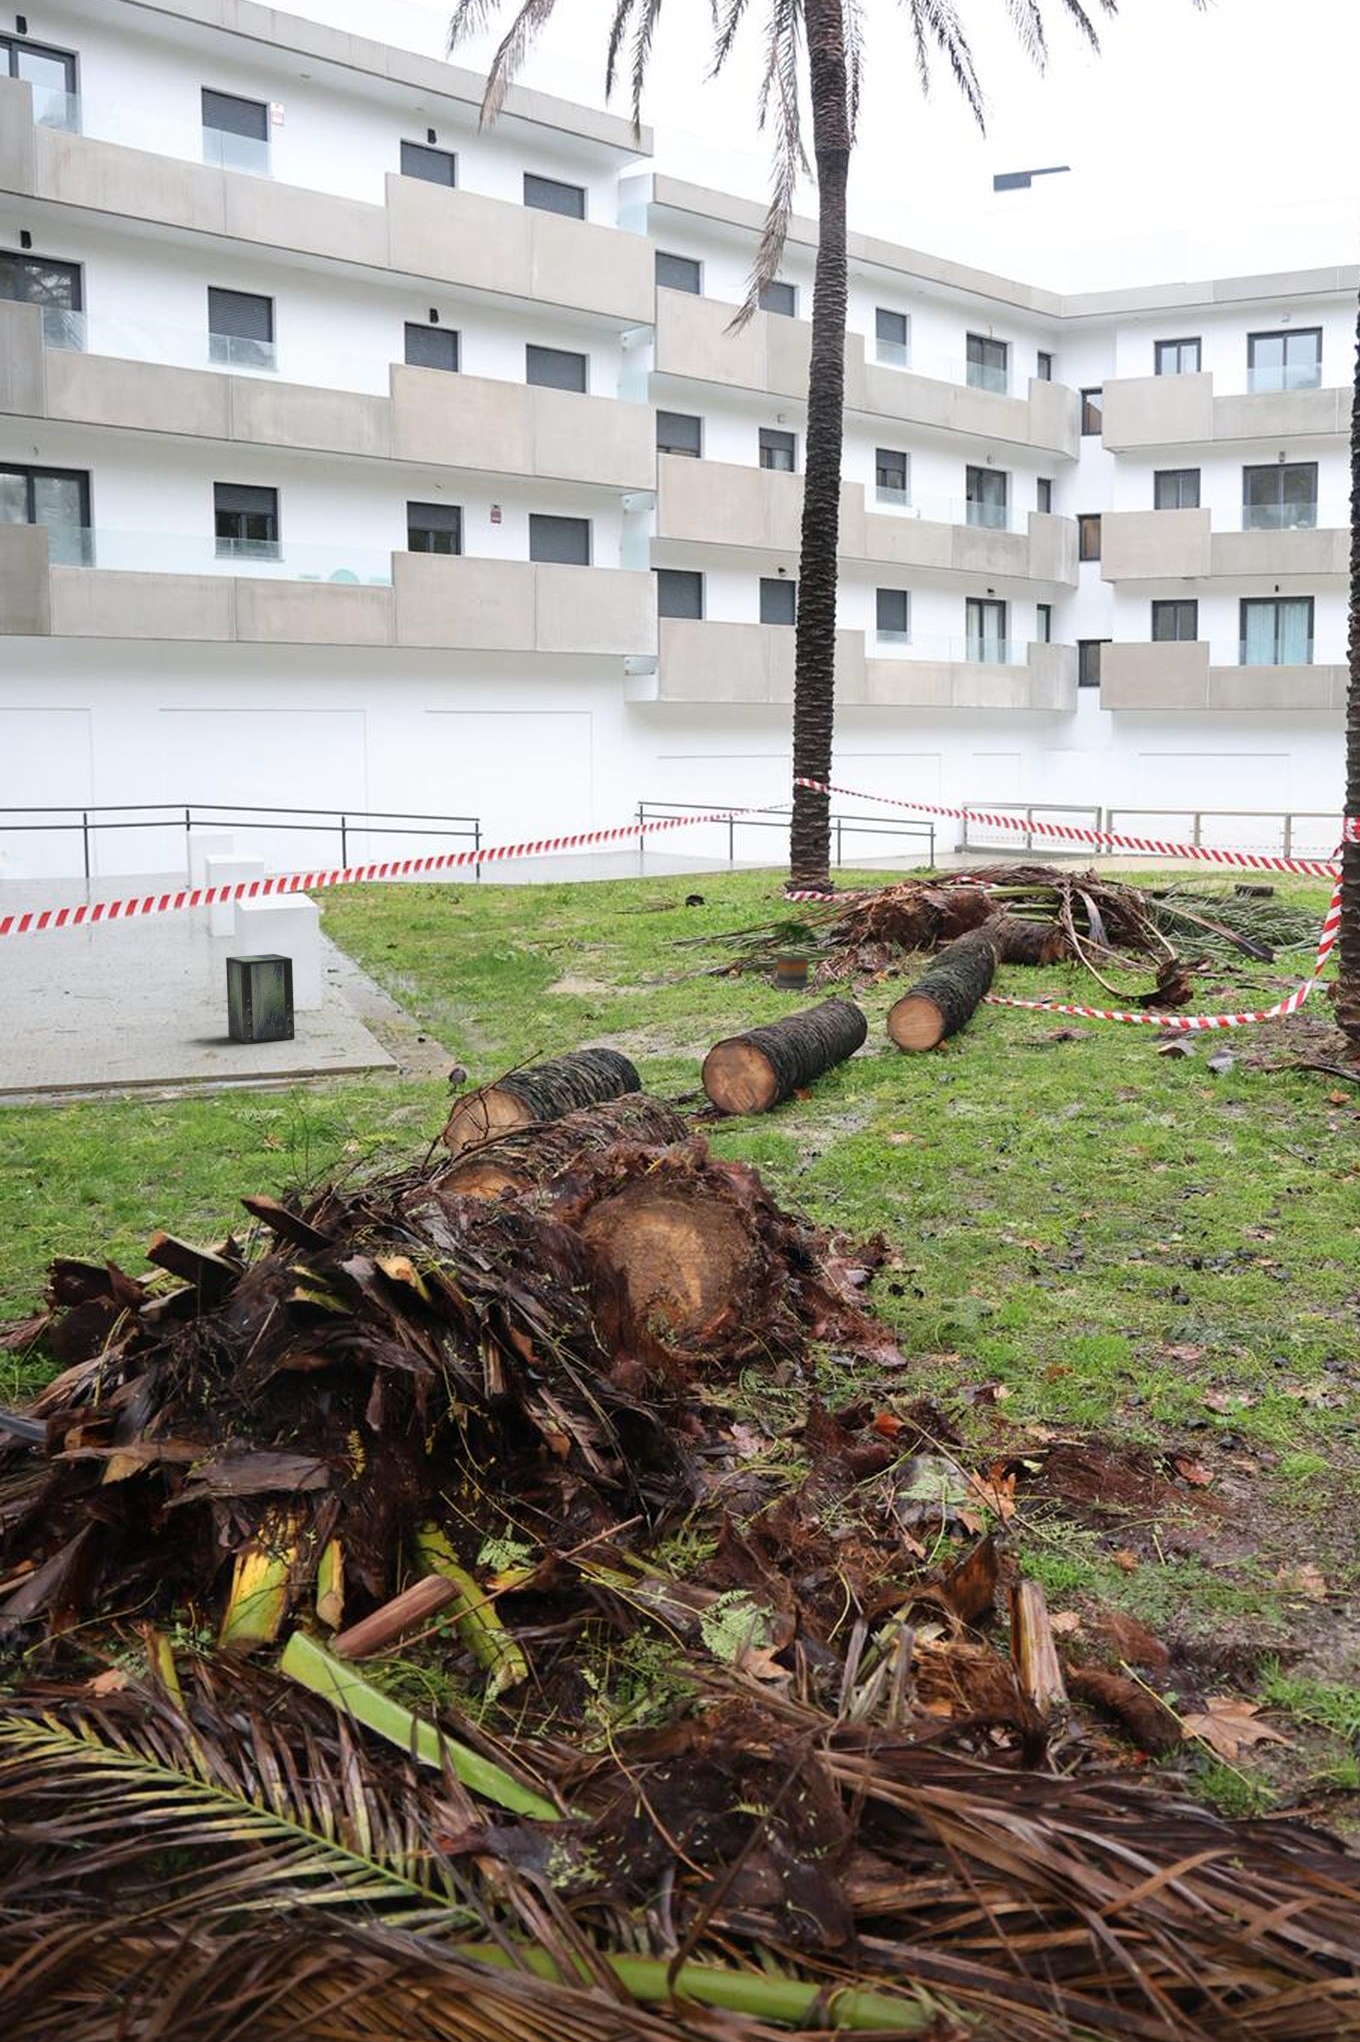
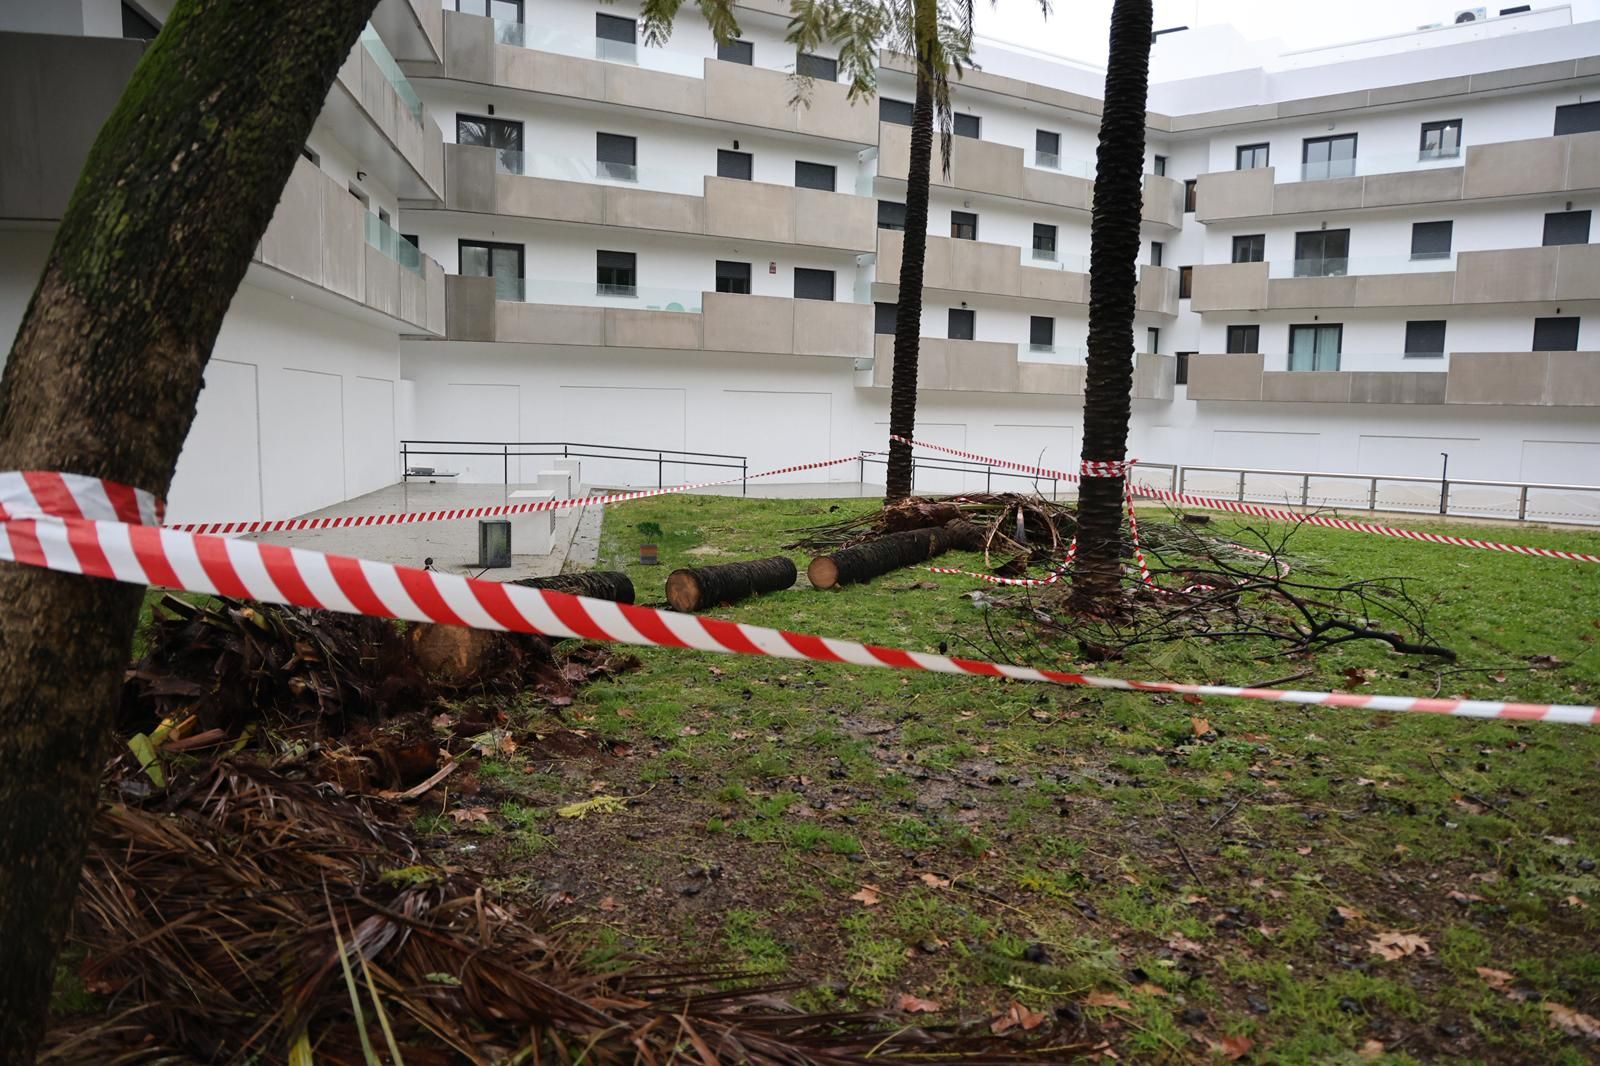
potted tree: present [773,923,818,988] -> present [636,522,664,564]

